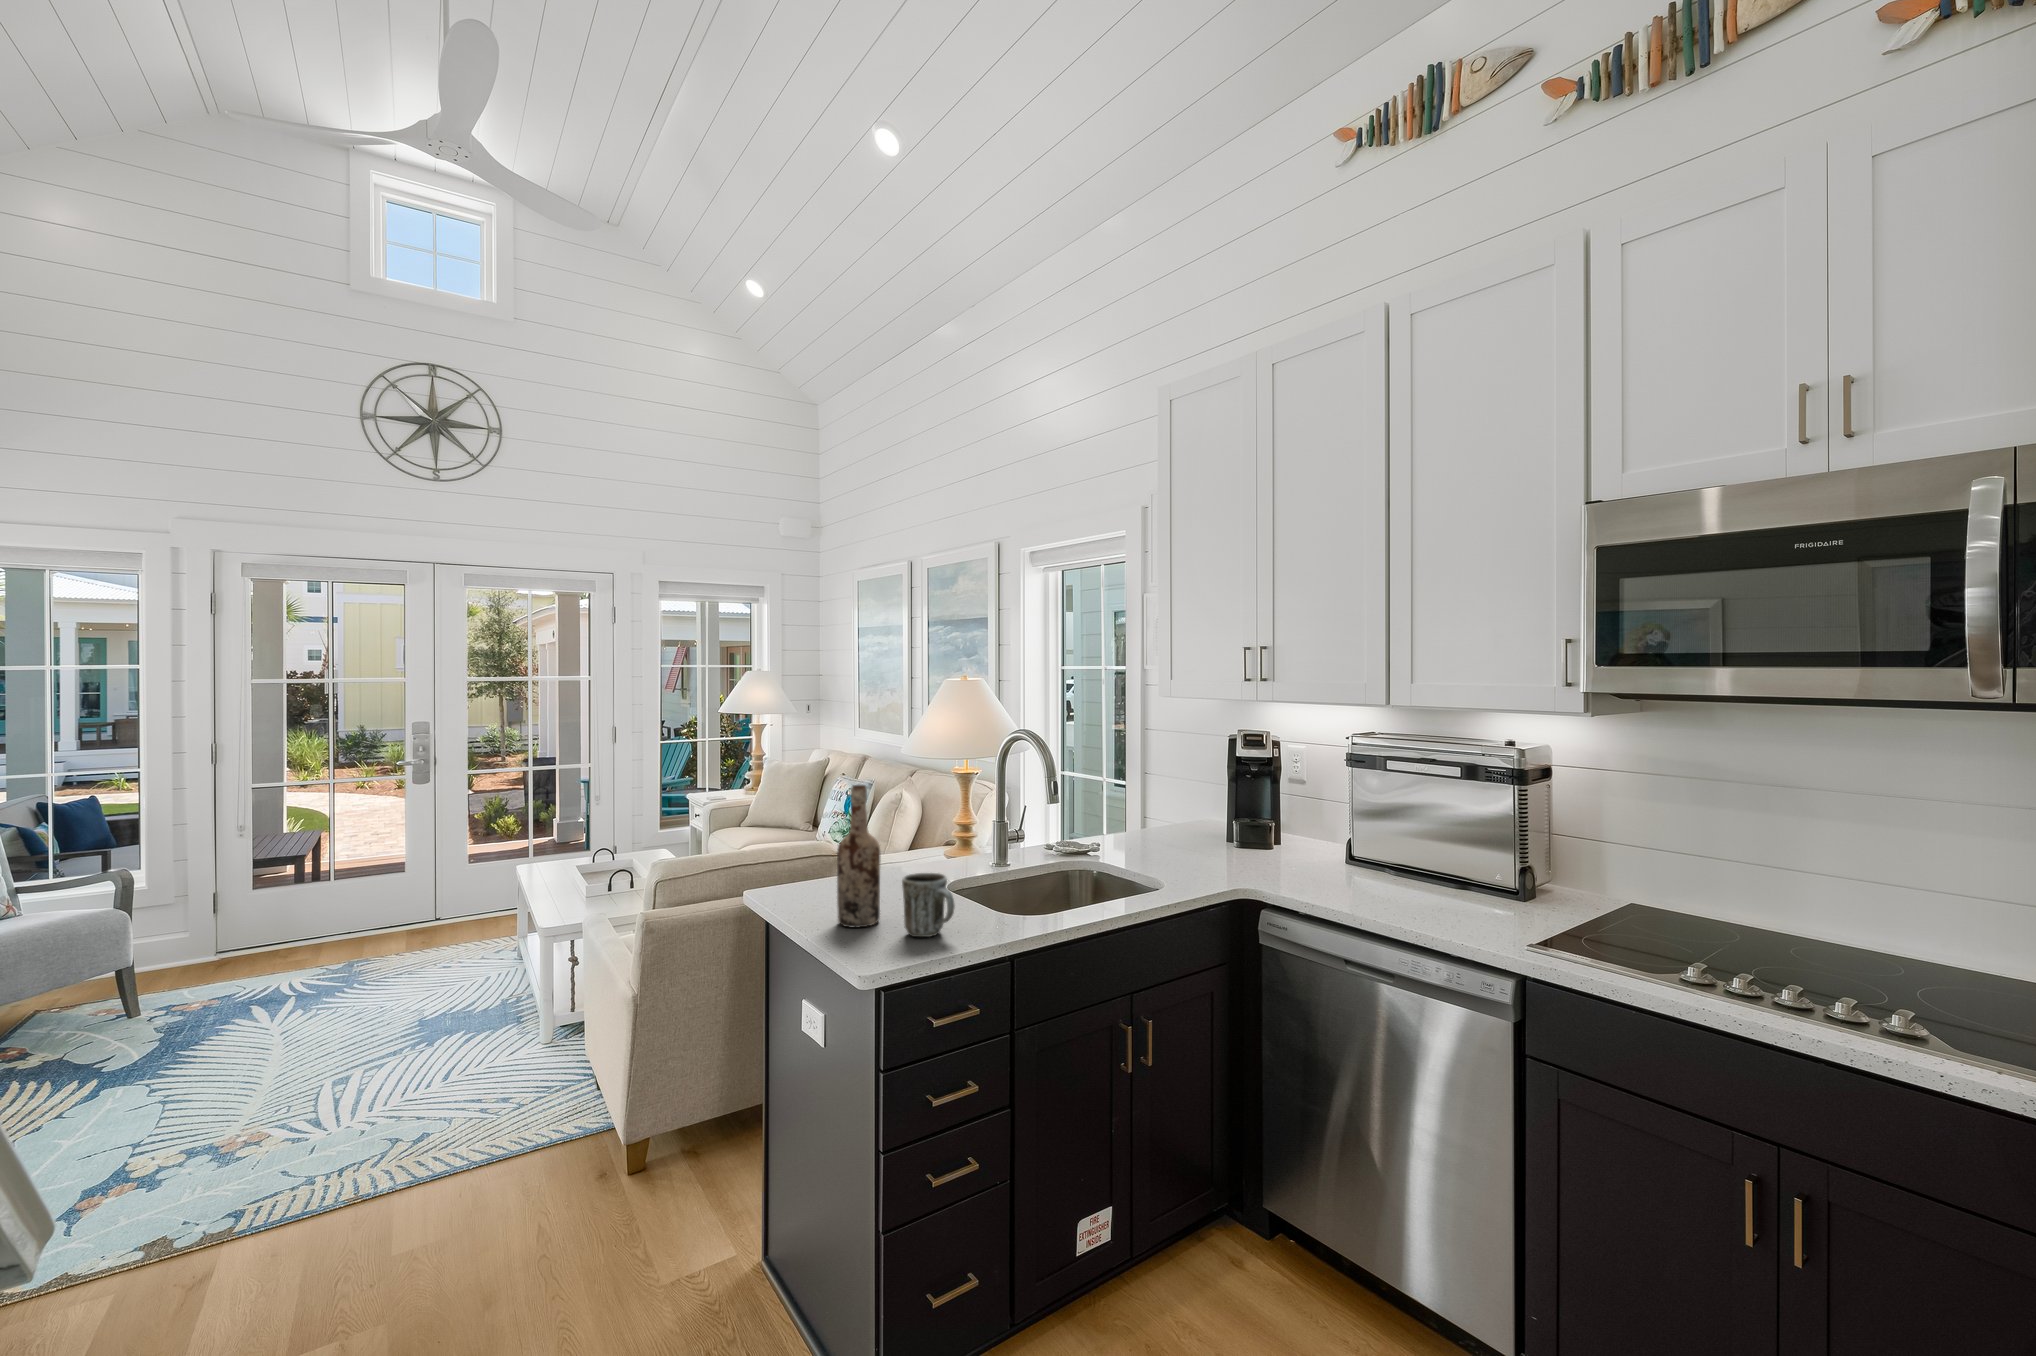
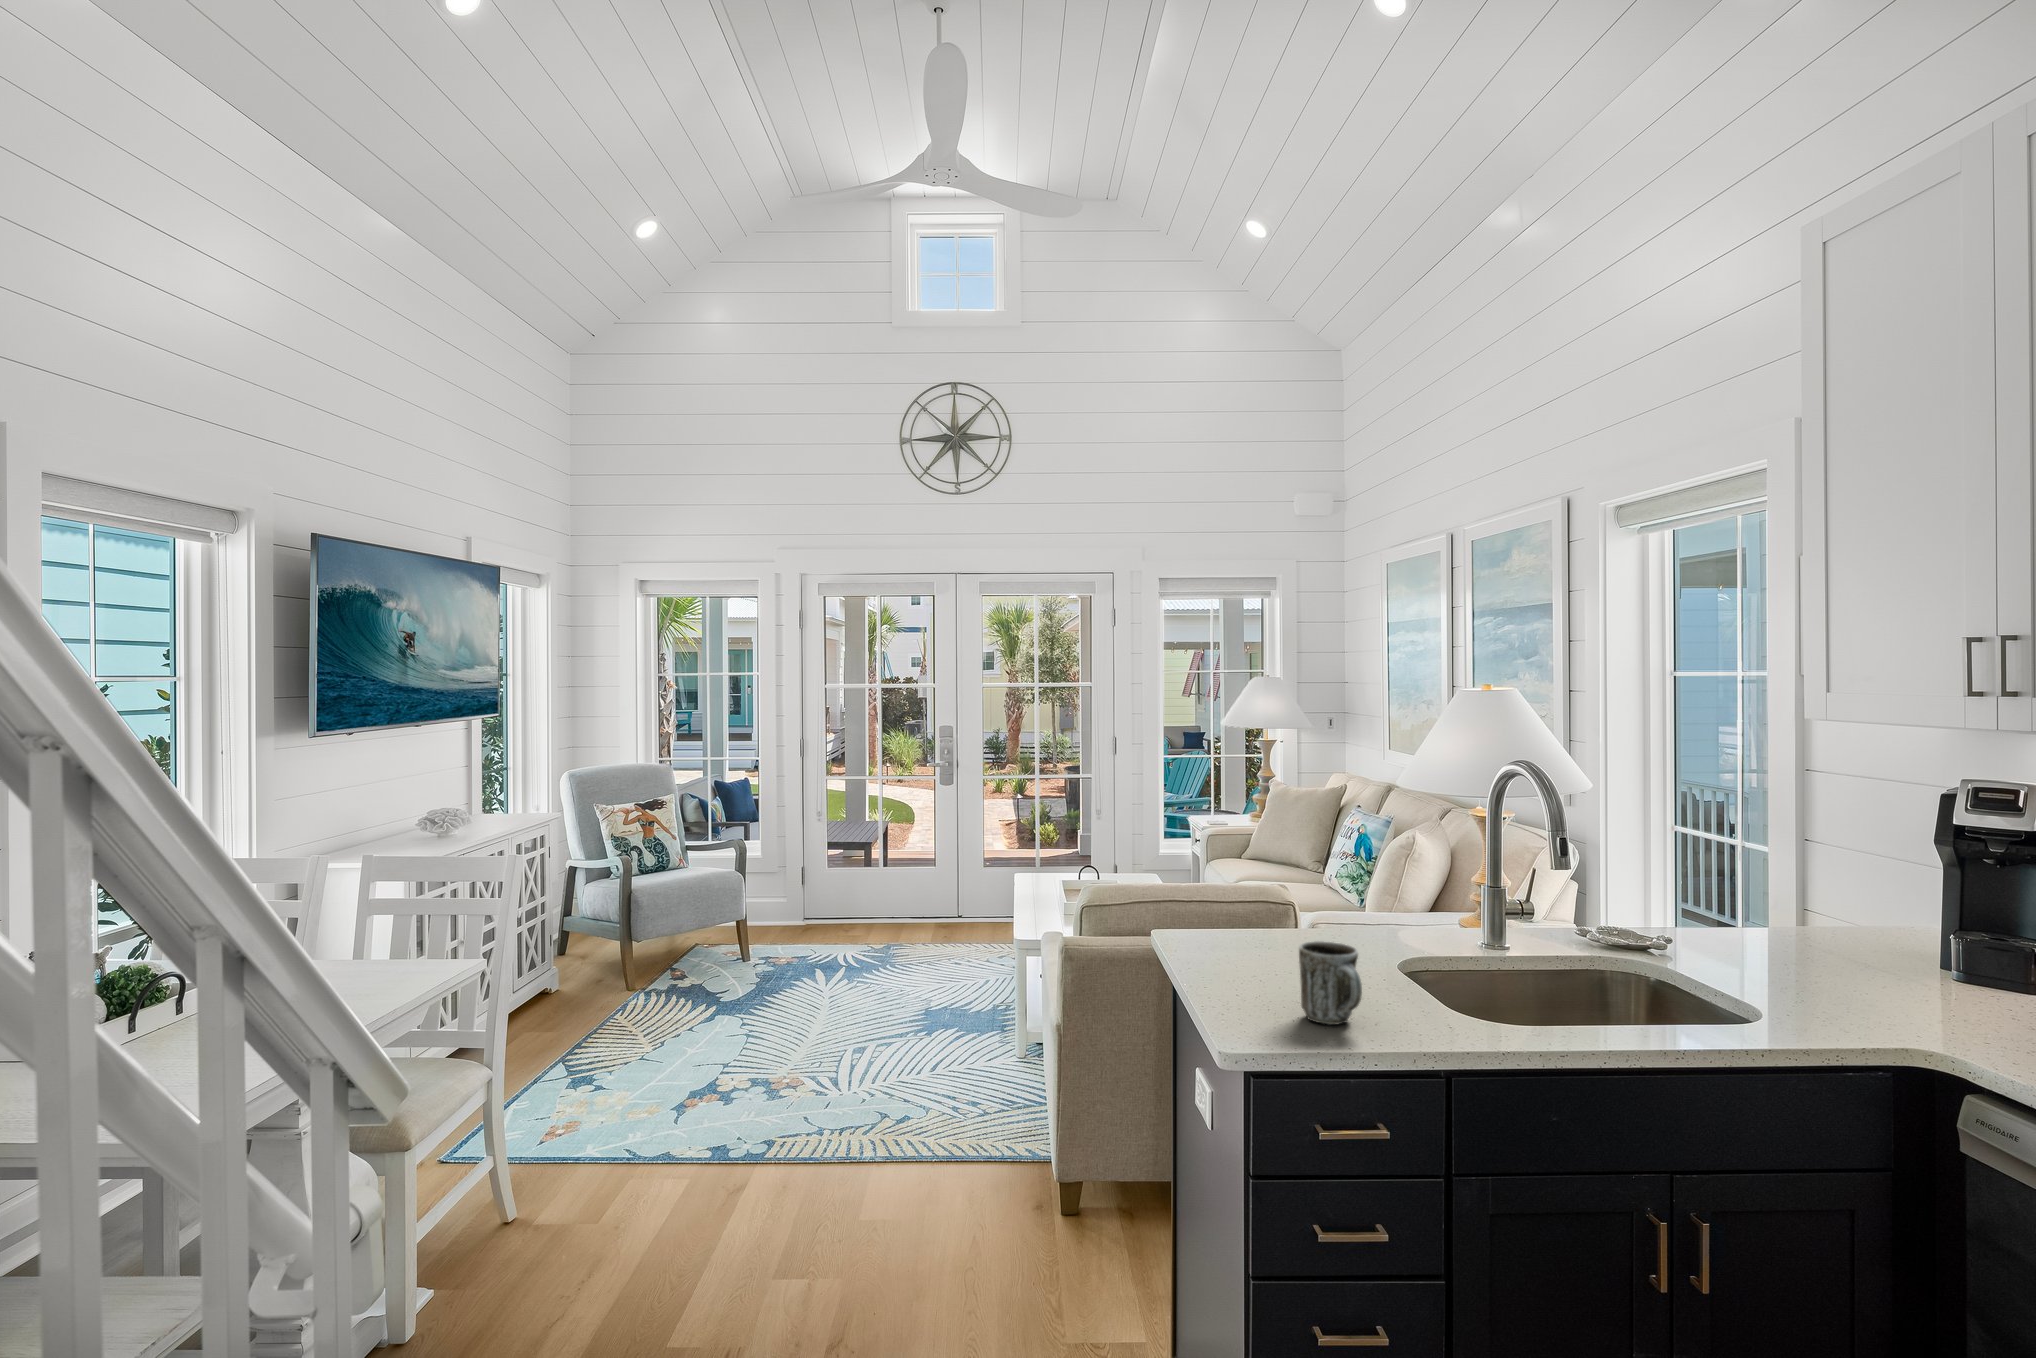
wine bottle: present [837,785,880,928] -> none [1232,824,1284,997]

